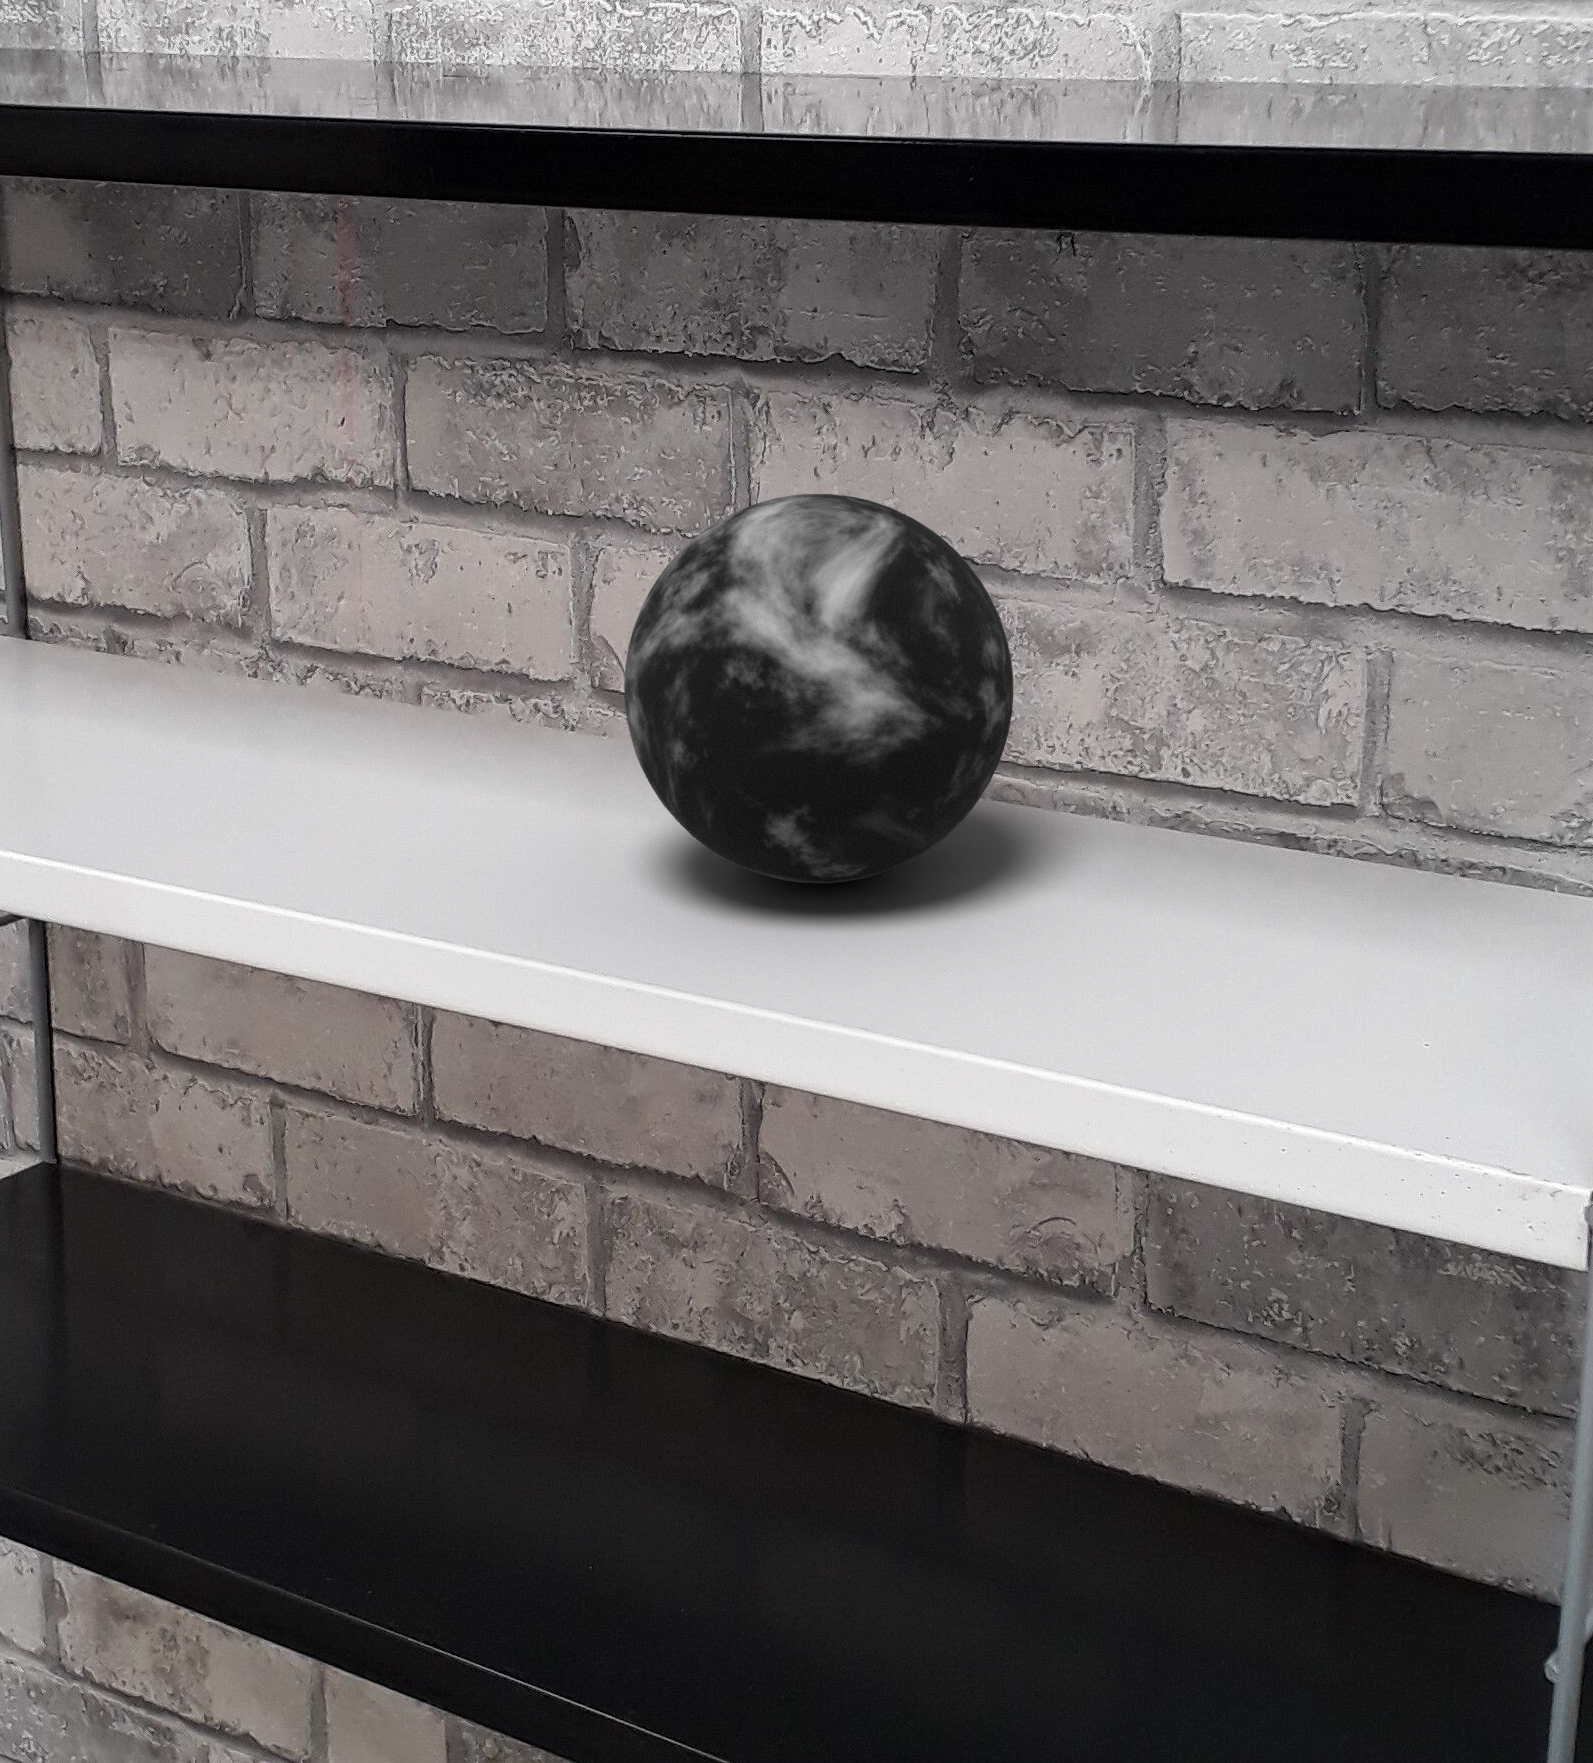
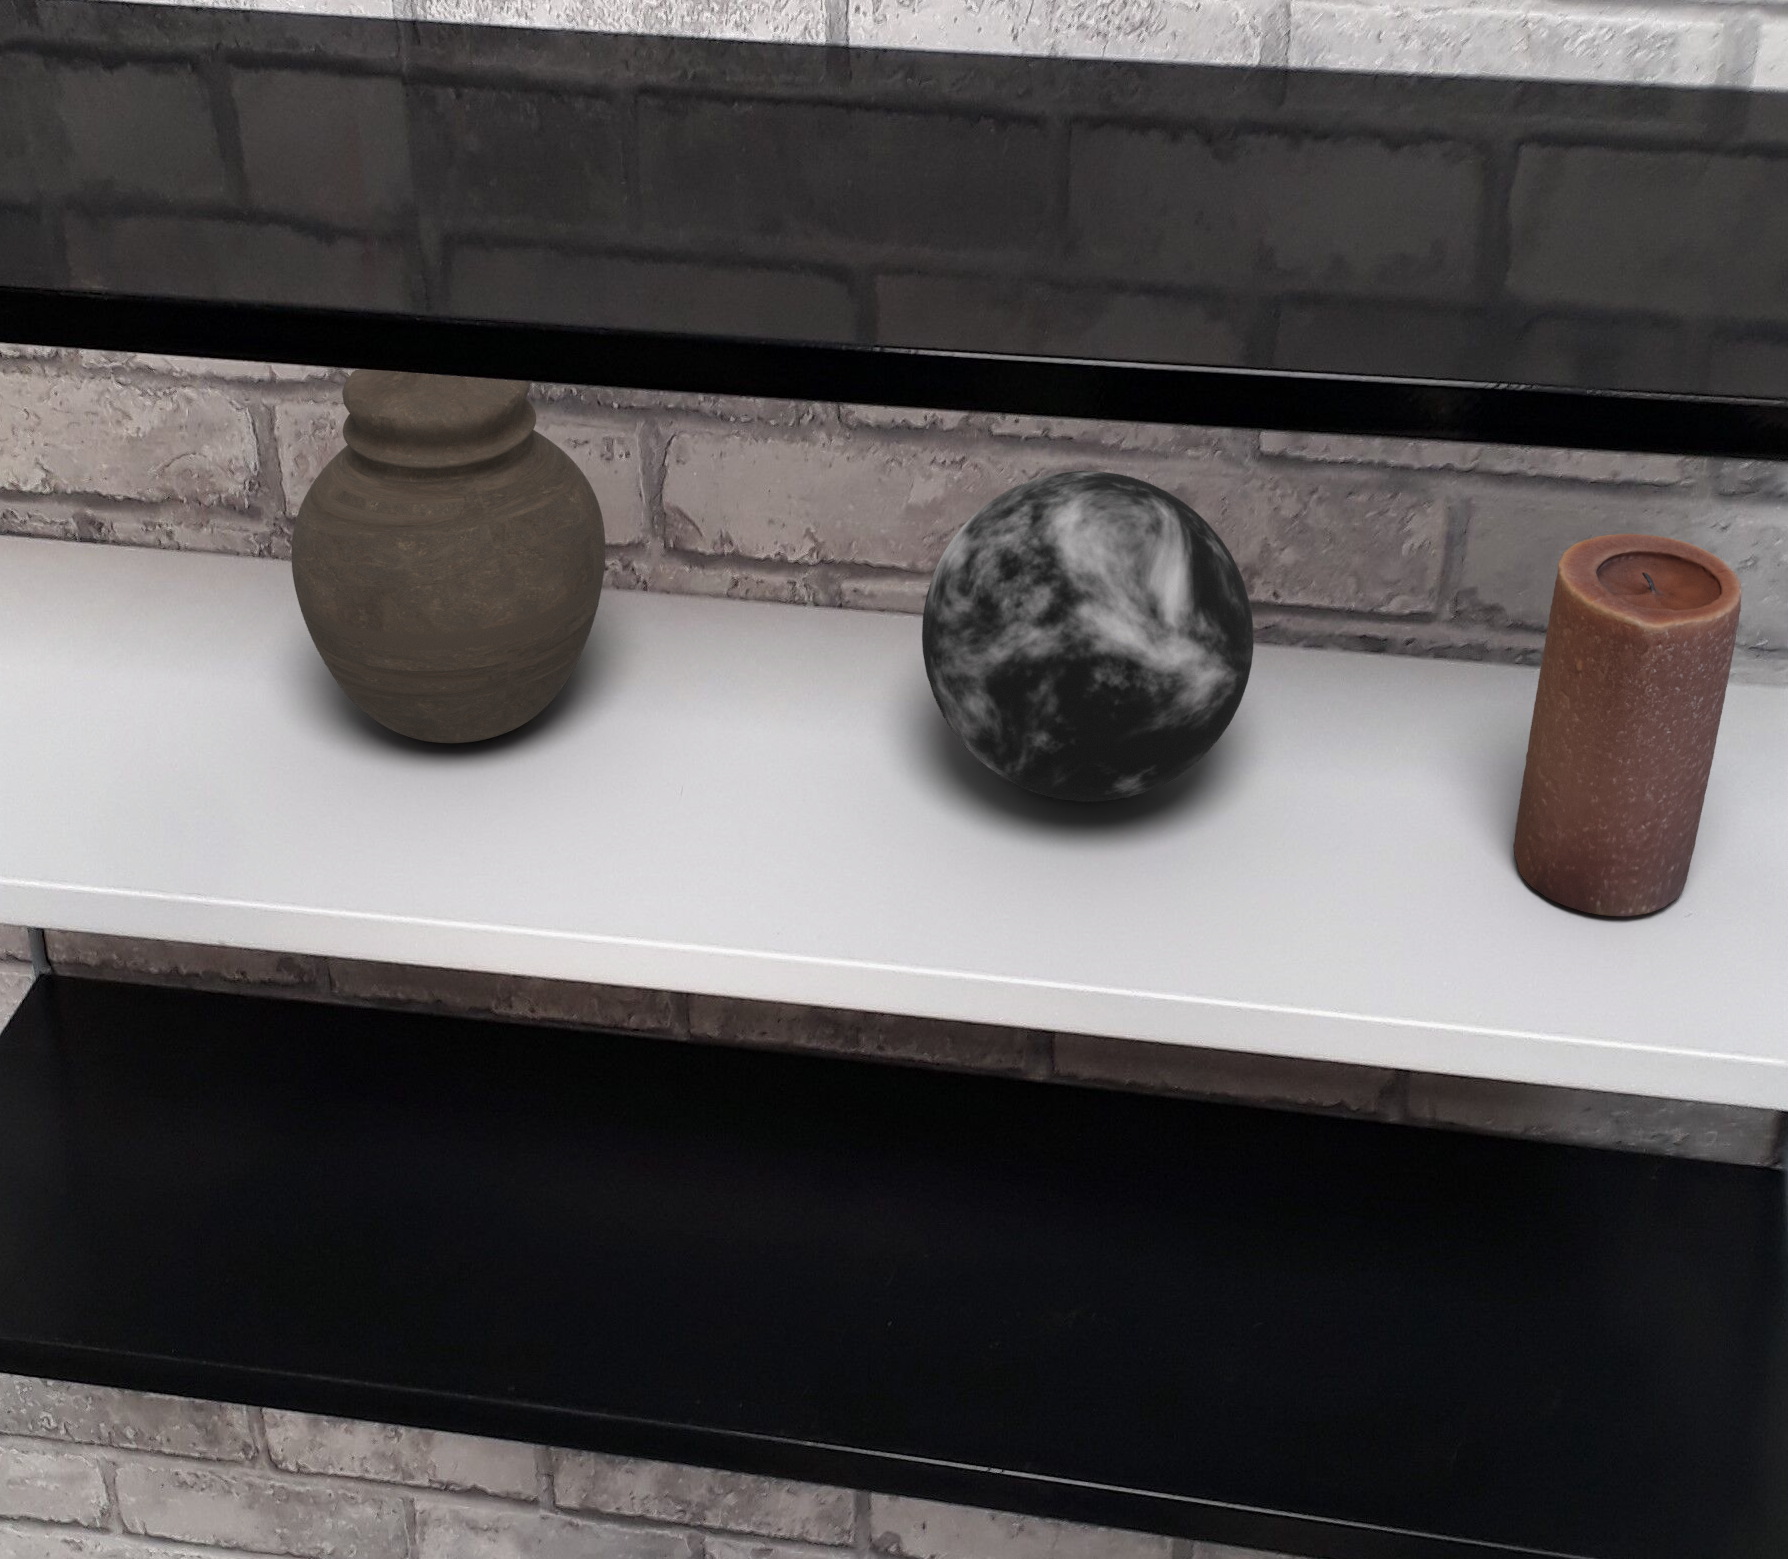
jar: none [96,317,436,778] -> present [291,370,605,743]
candle: none [1218,562,1456,1048] -> present [1514,533,1742,916]

